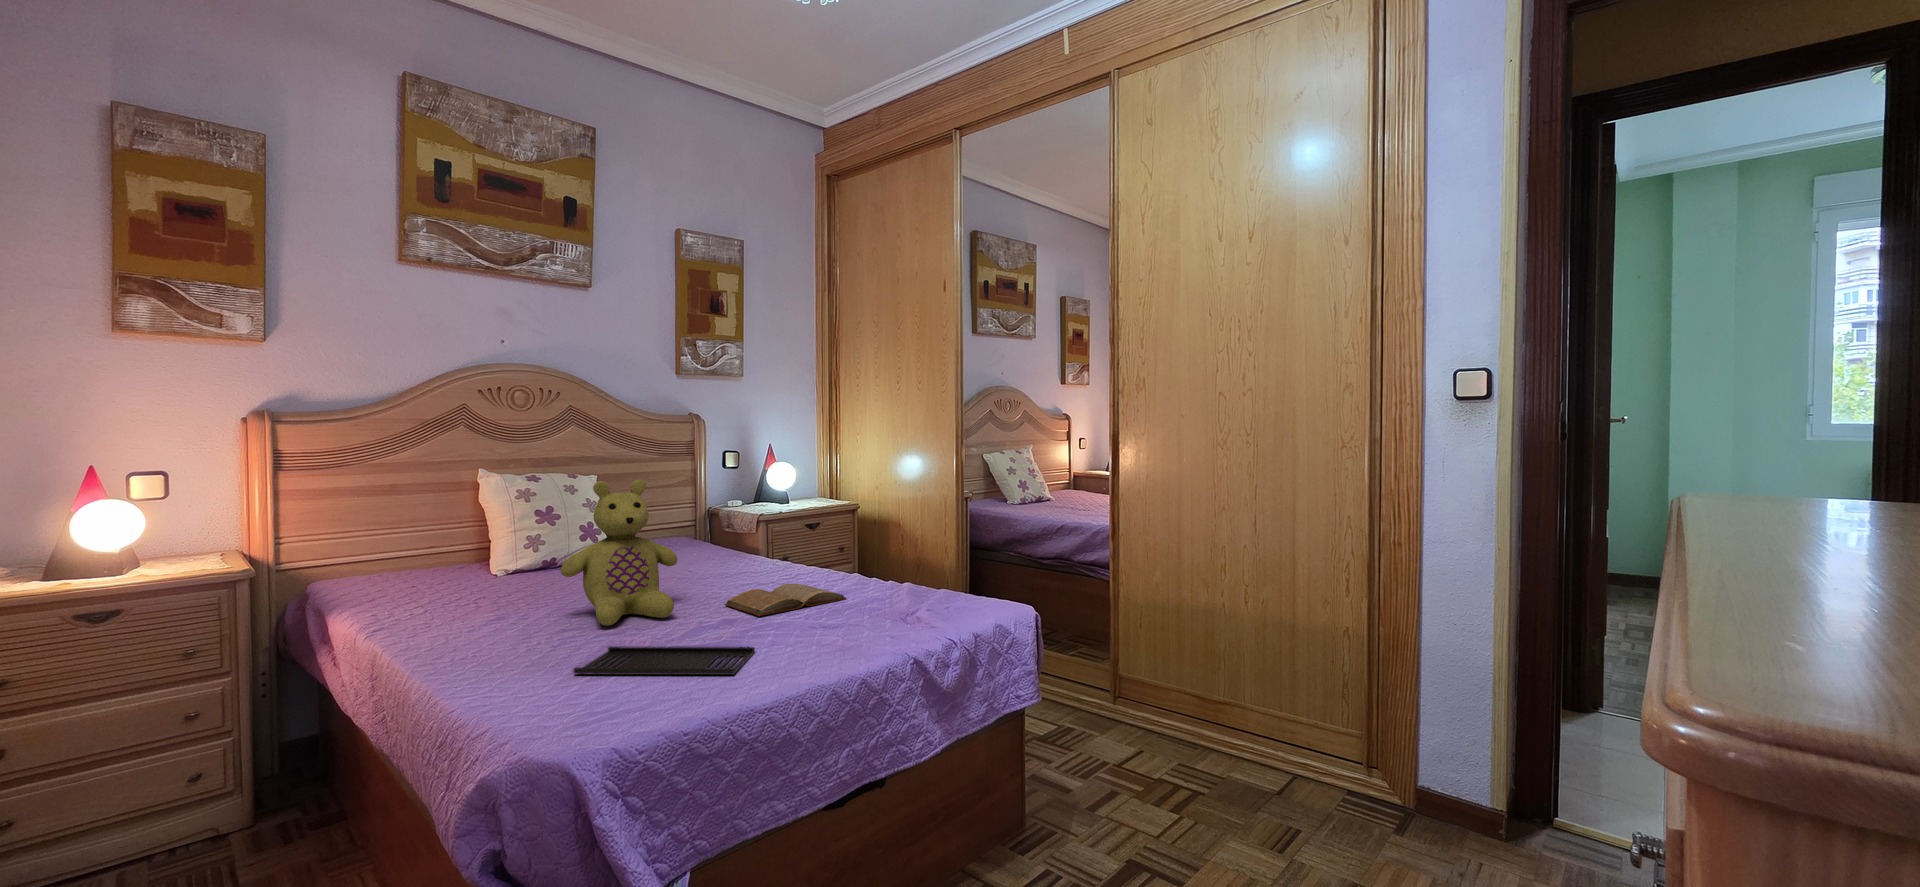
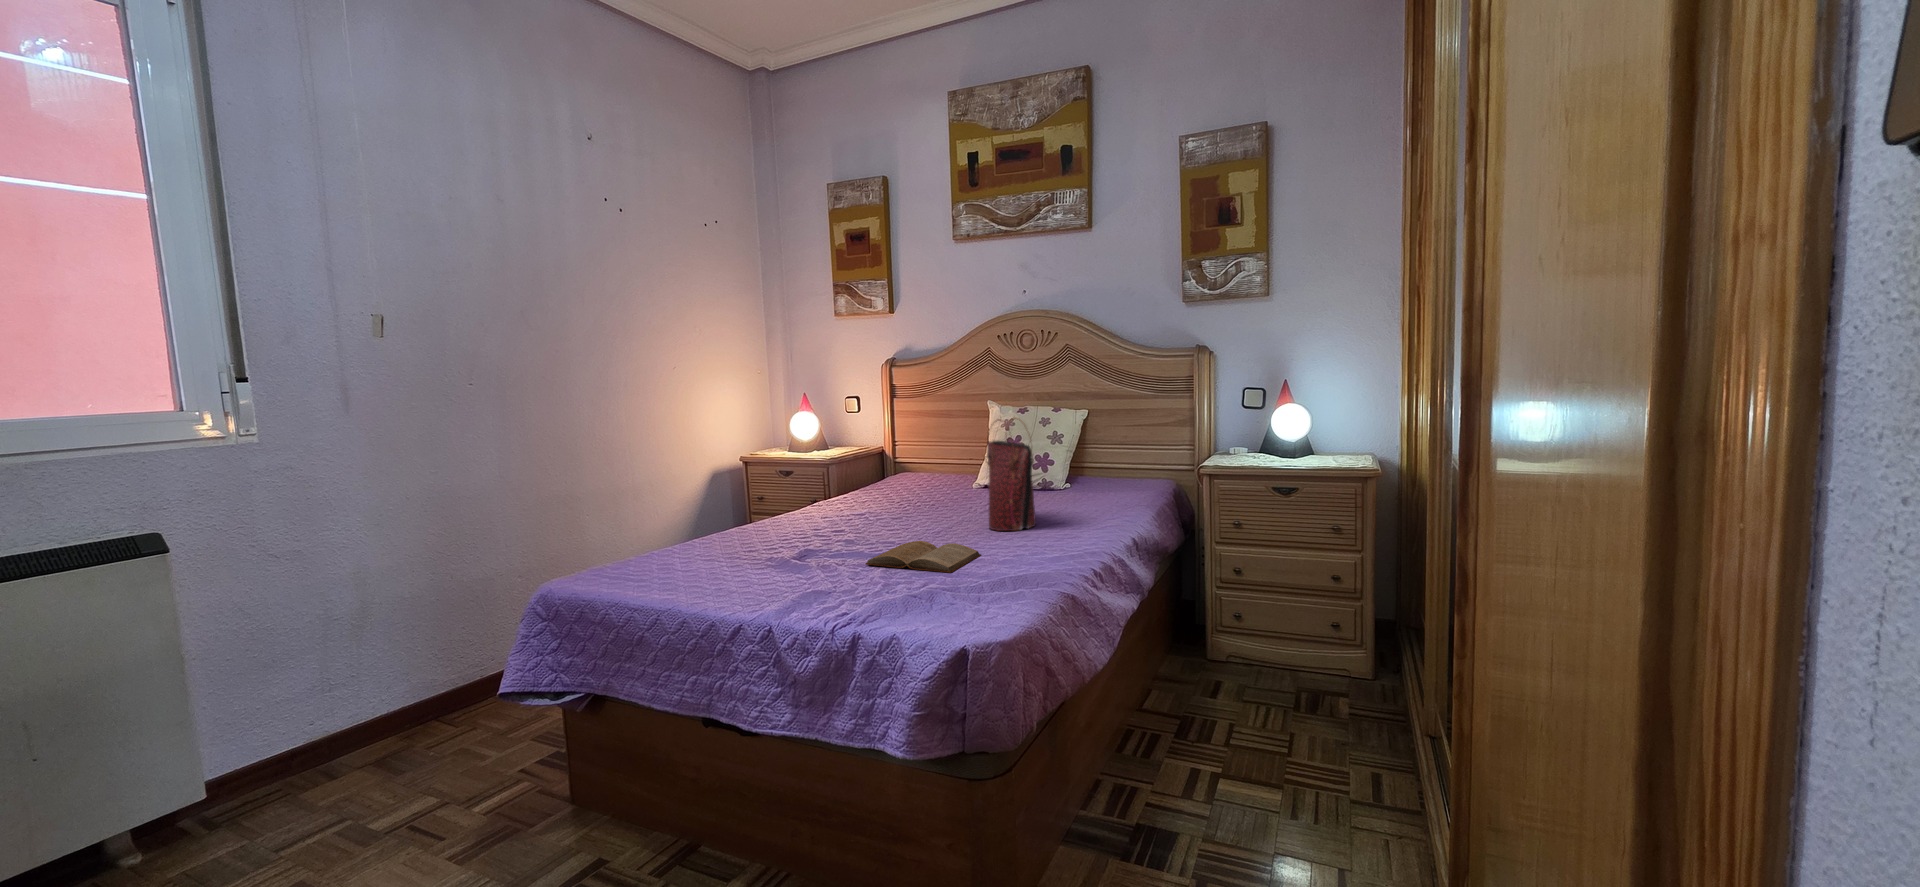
handbag: none [695,466,774,580] -> present [987,418,1036,531]
stuffed bear: present [561,479,677,625] -> none [811,429,897,546]
tray: present [573,646,755,675] -> none [700,555,762,597]

